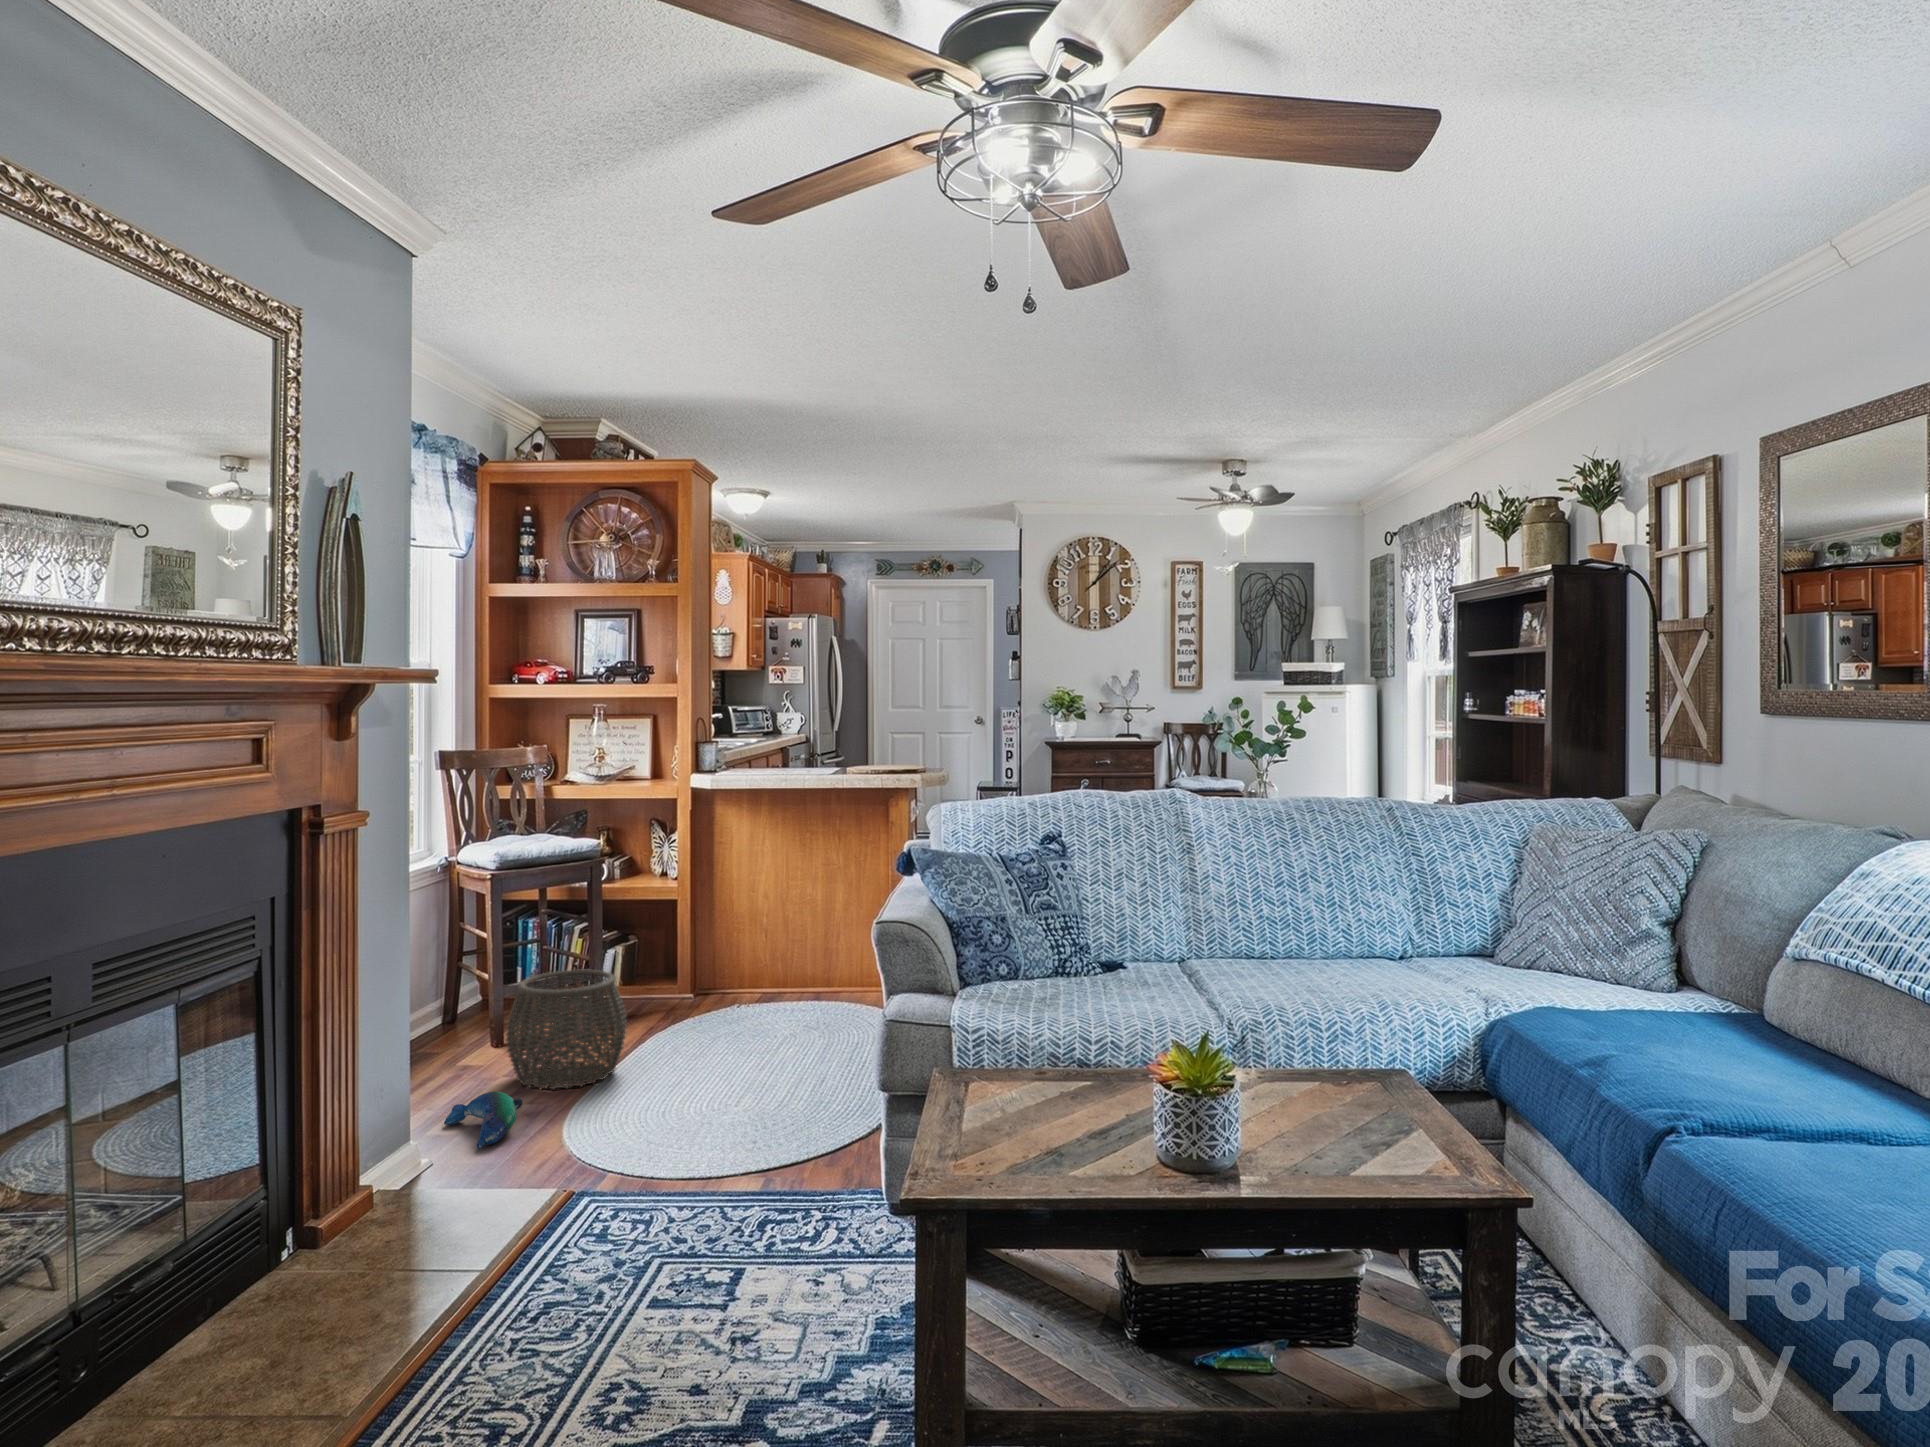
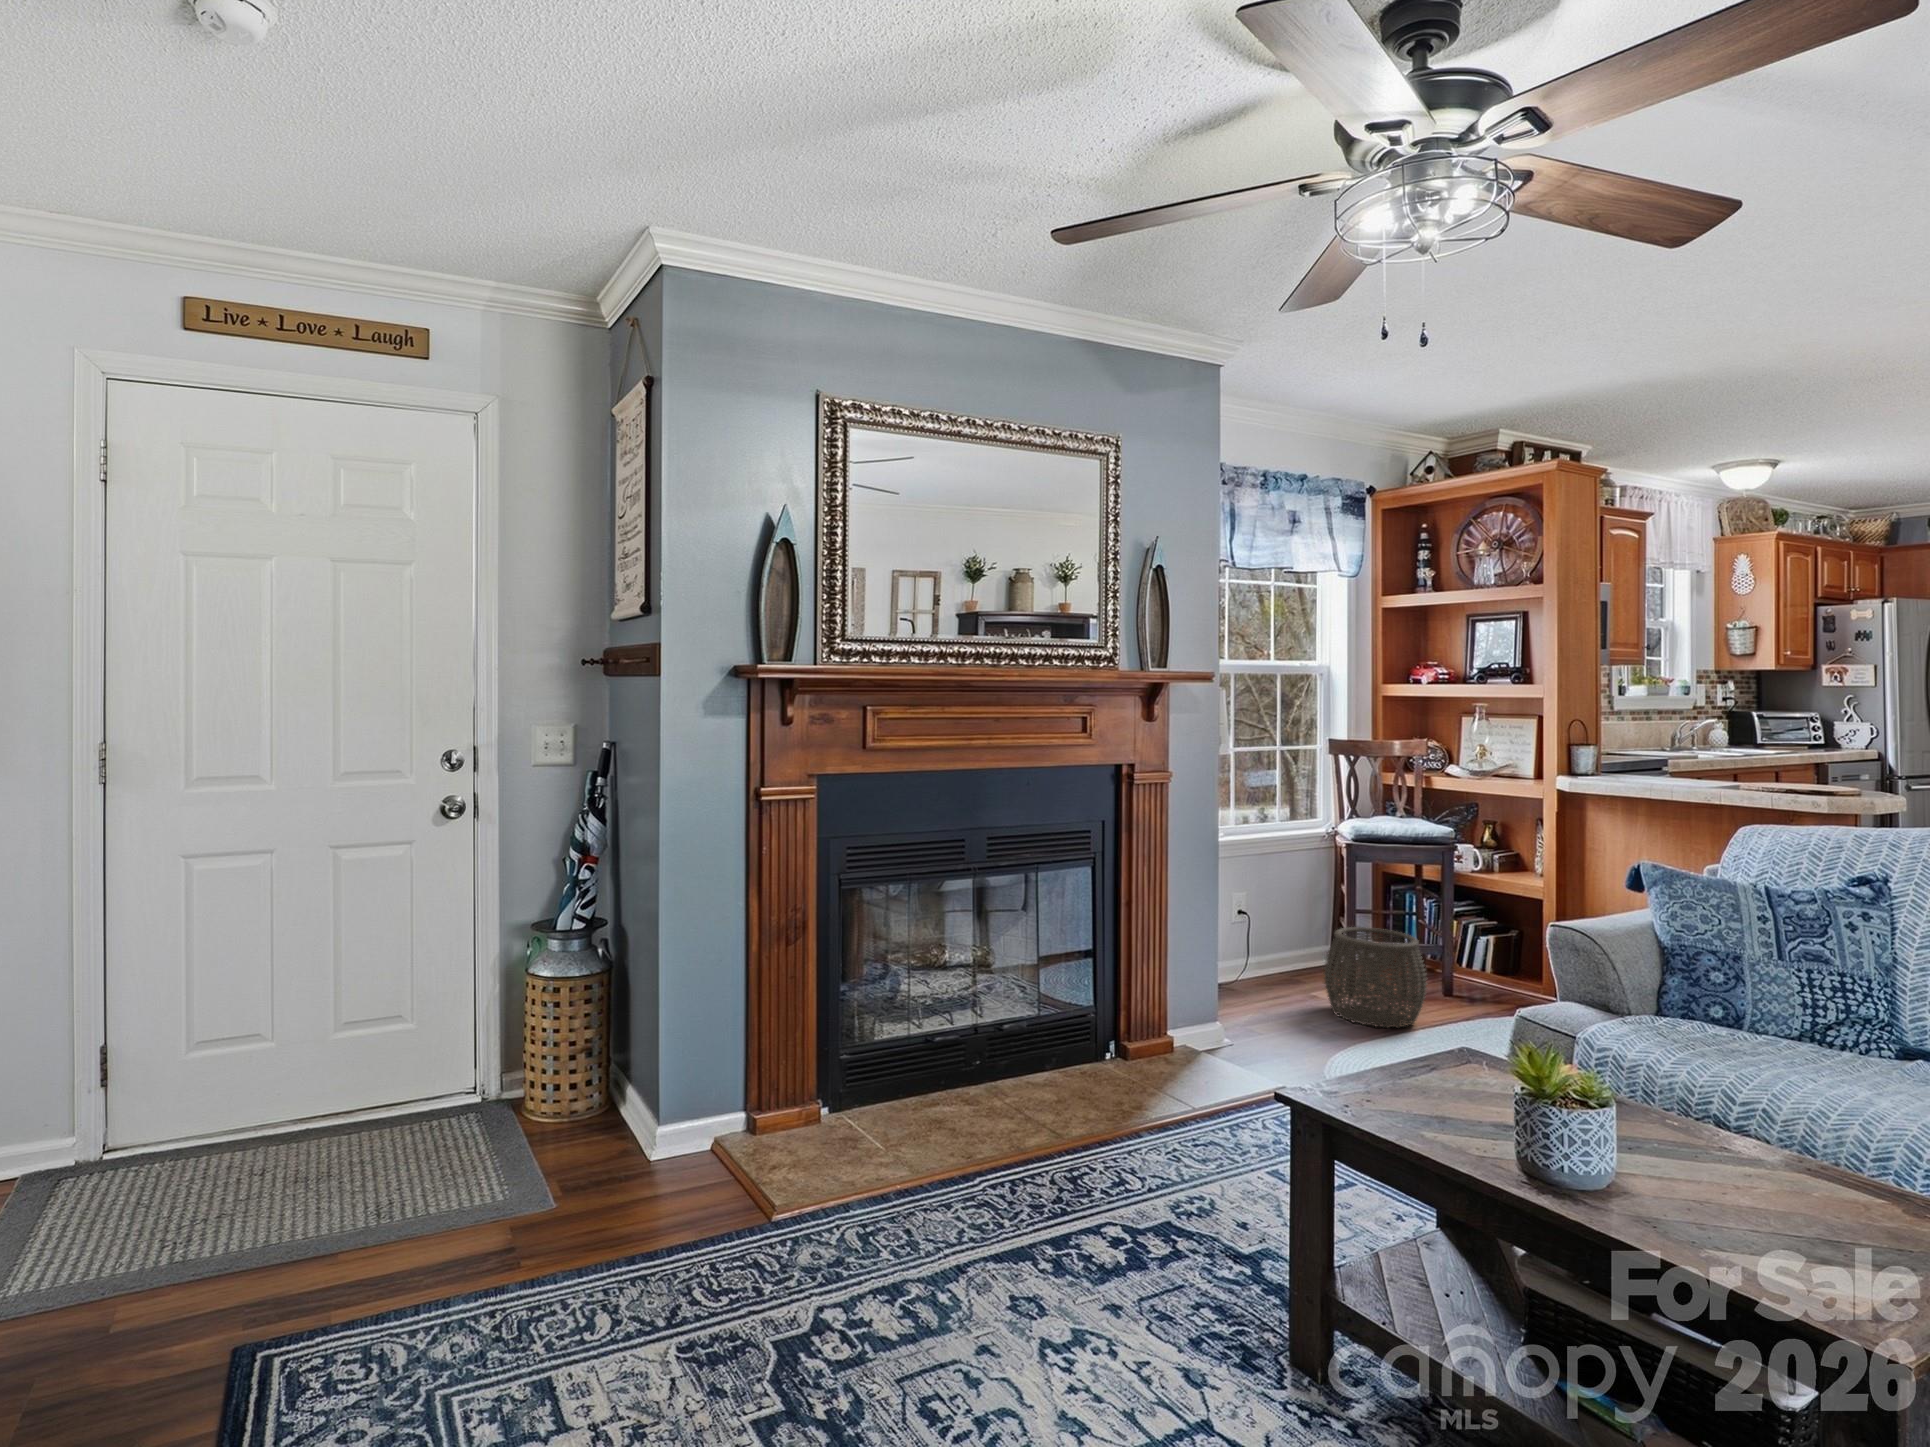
plush toy: present [444,1092,523,1149] -> none [1255,1004,1306,1041]

